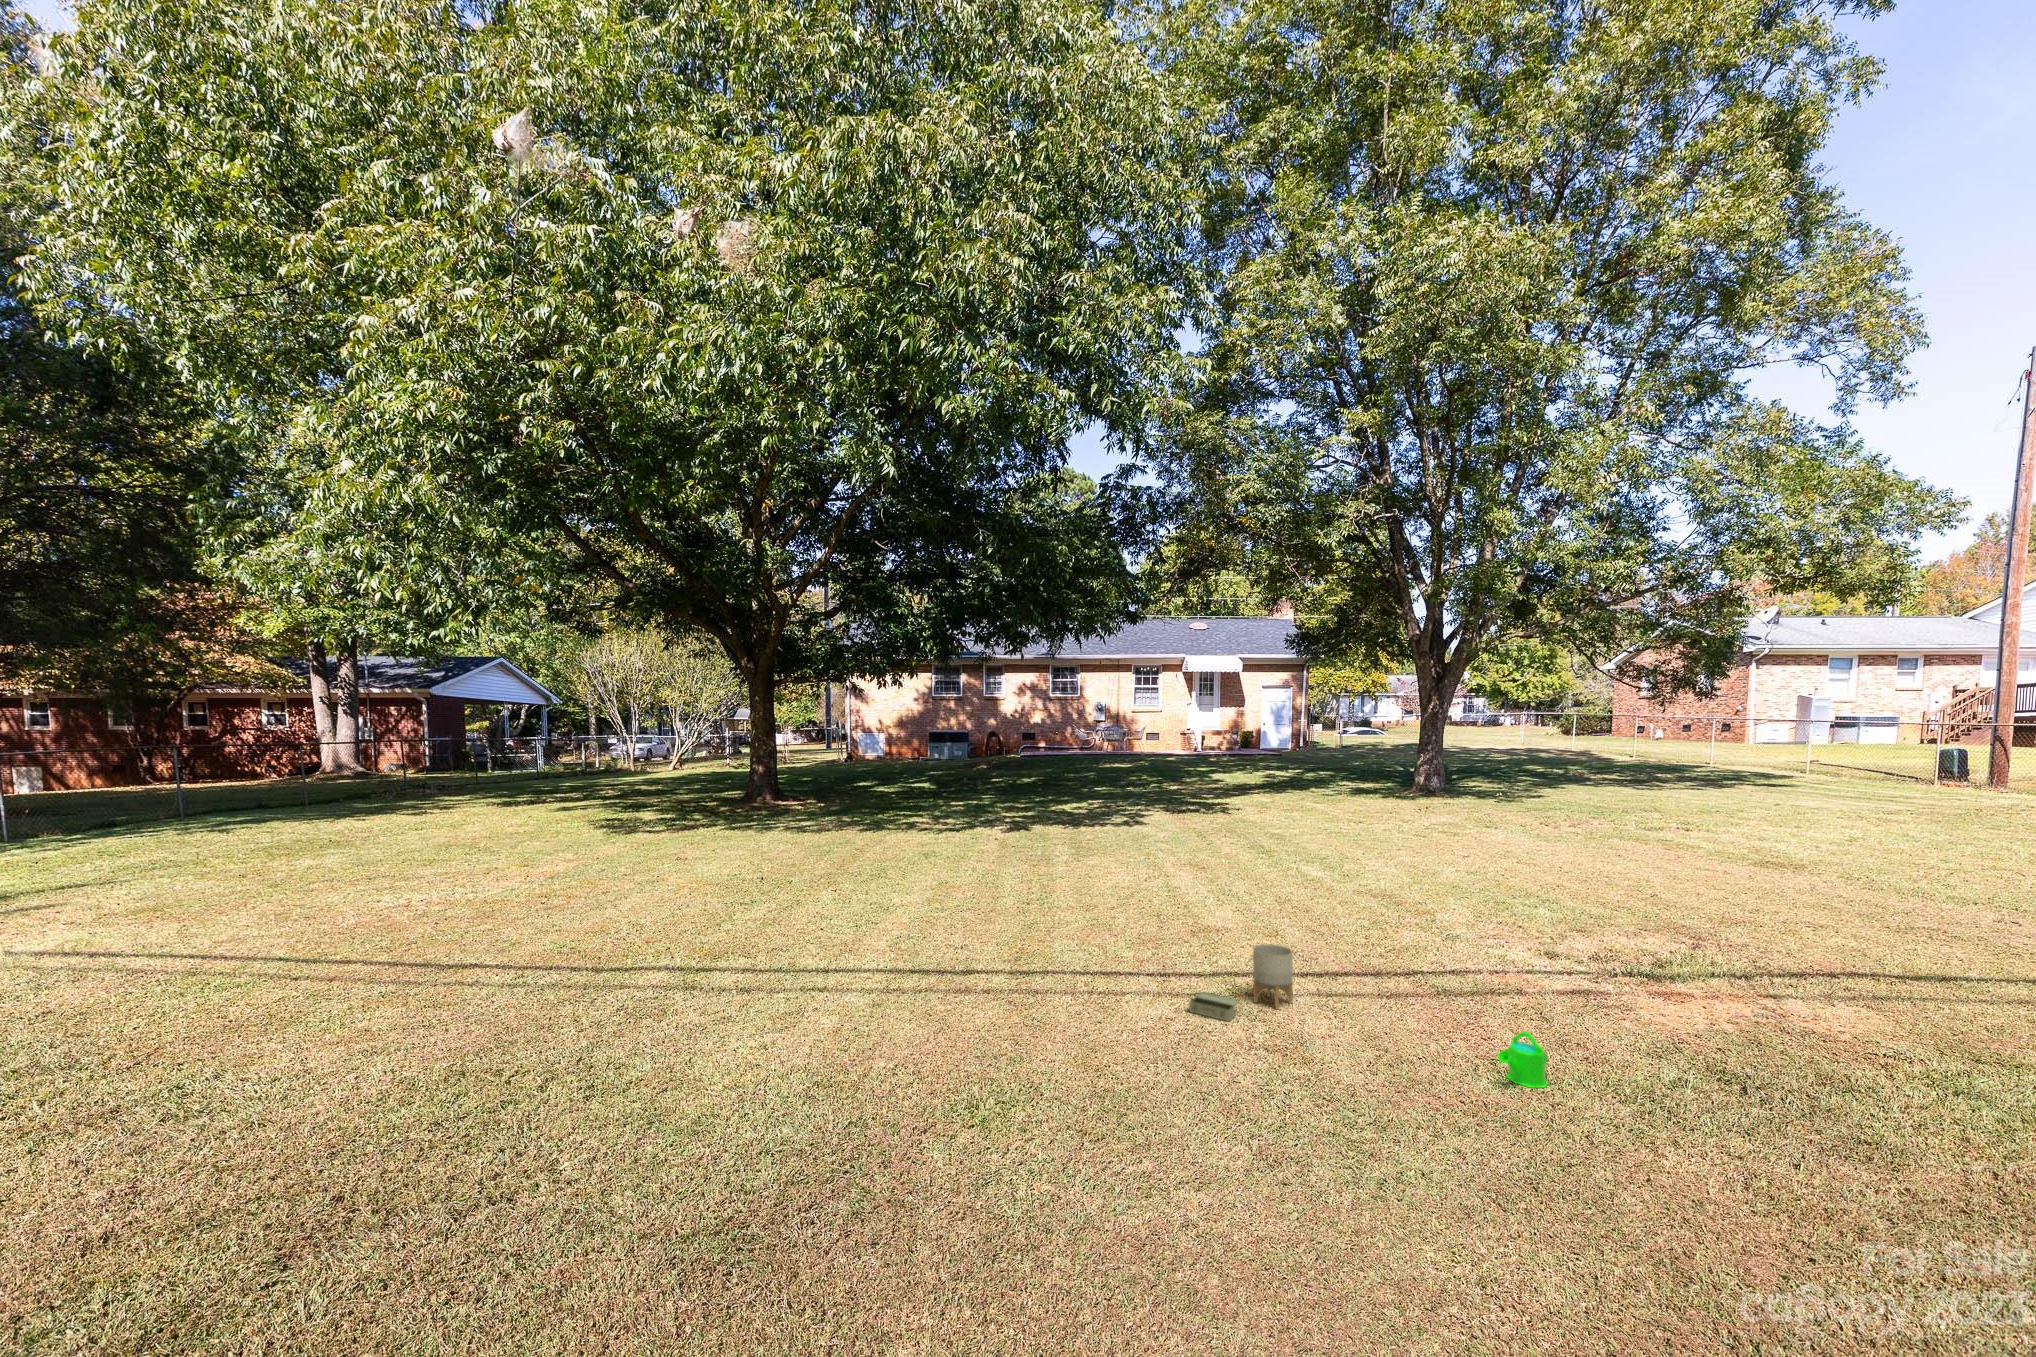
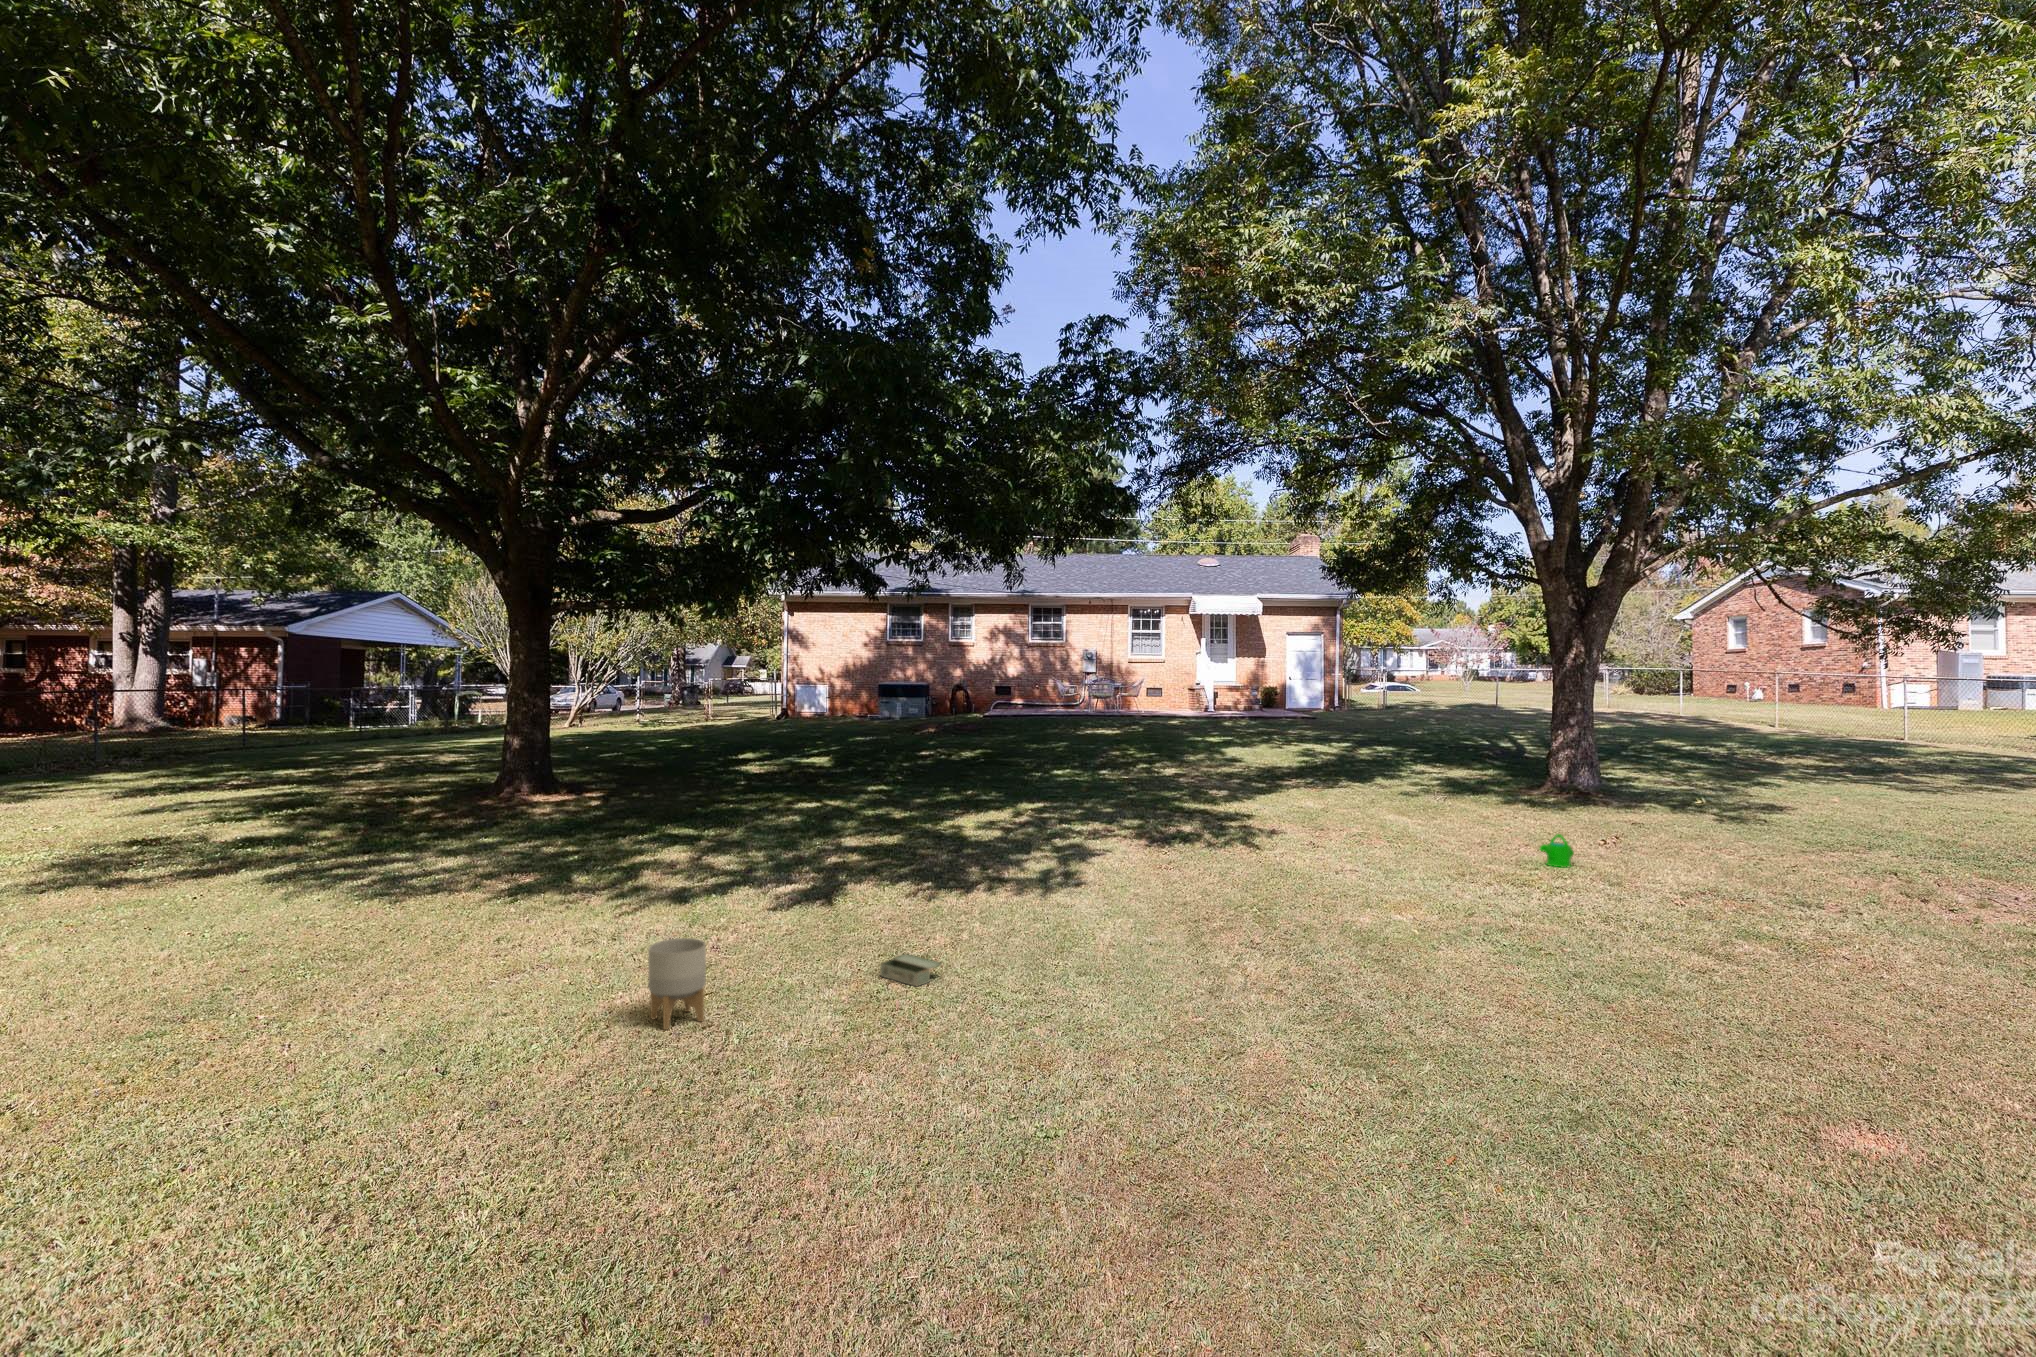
planter: present [1253,944,1293,1009] -> present [648,938,706,1030]
watering can: present [1498,1031,1548,1088] -> present [1540,834,1574,867]

